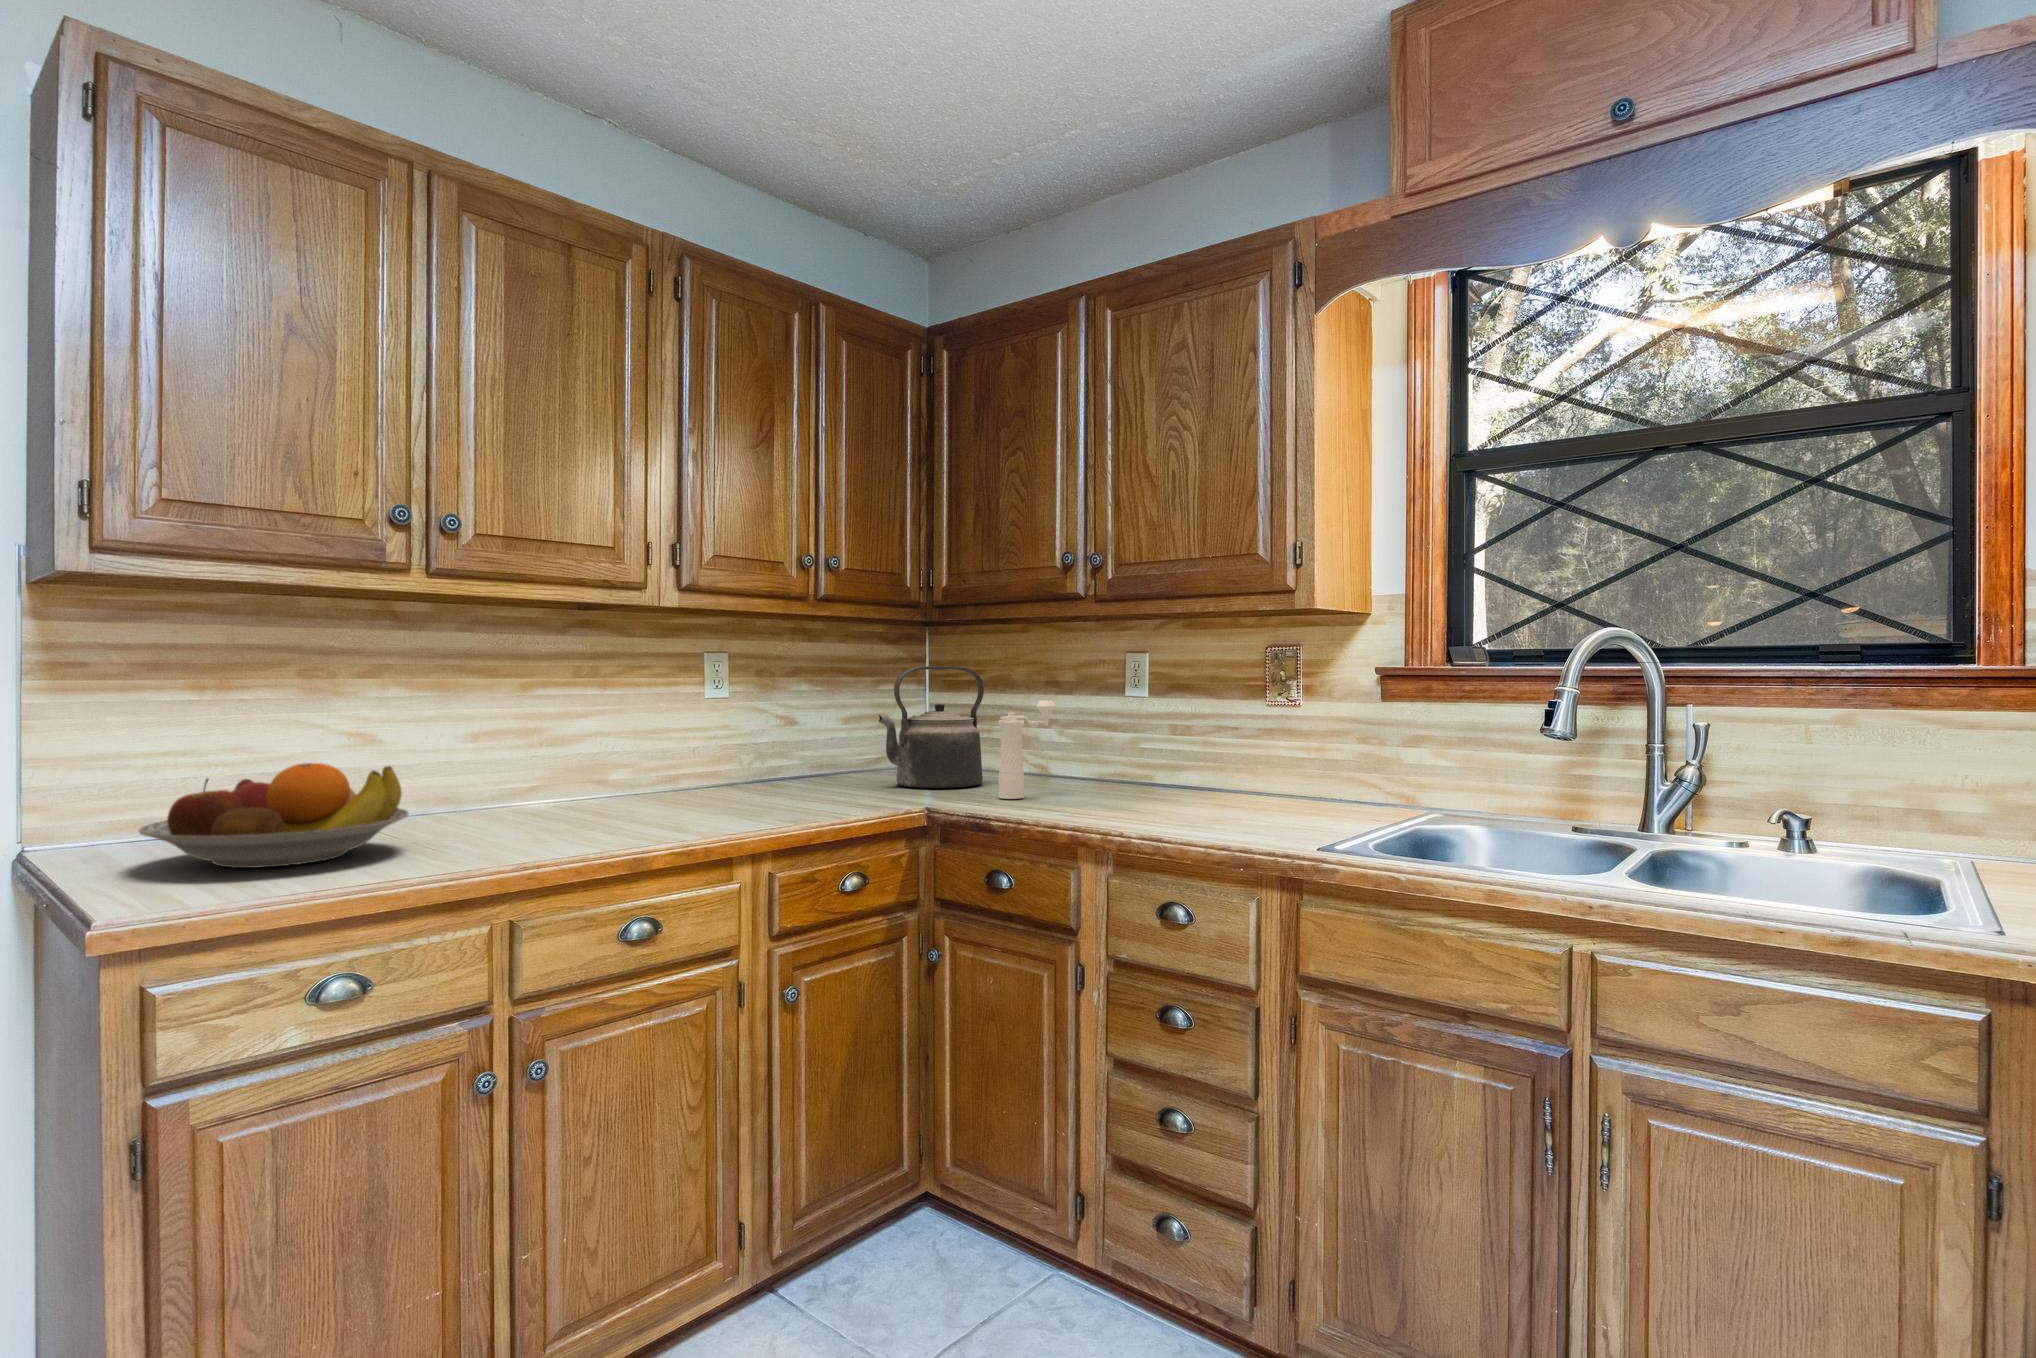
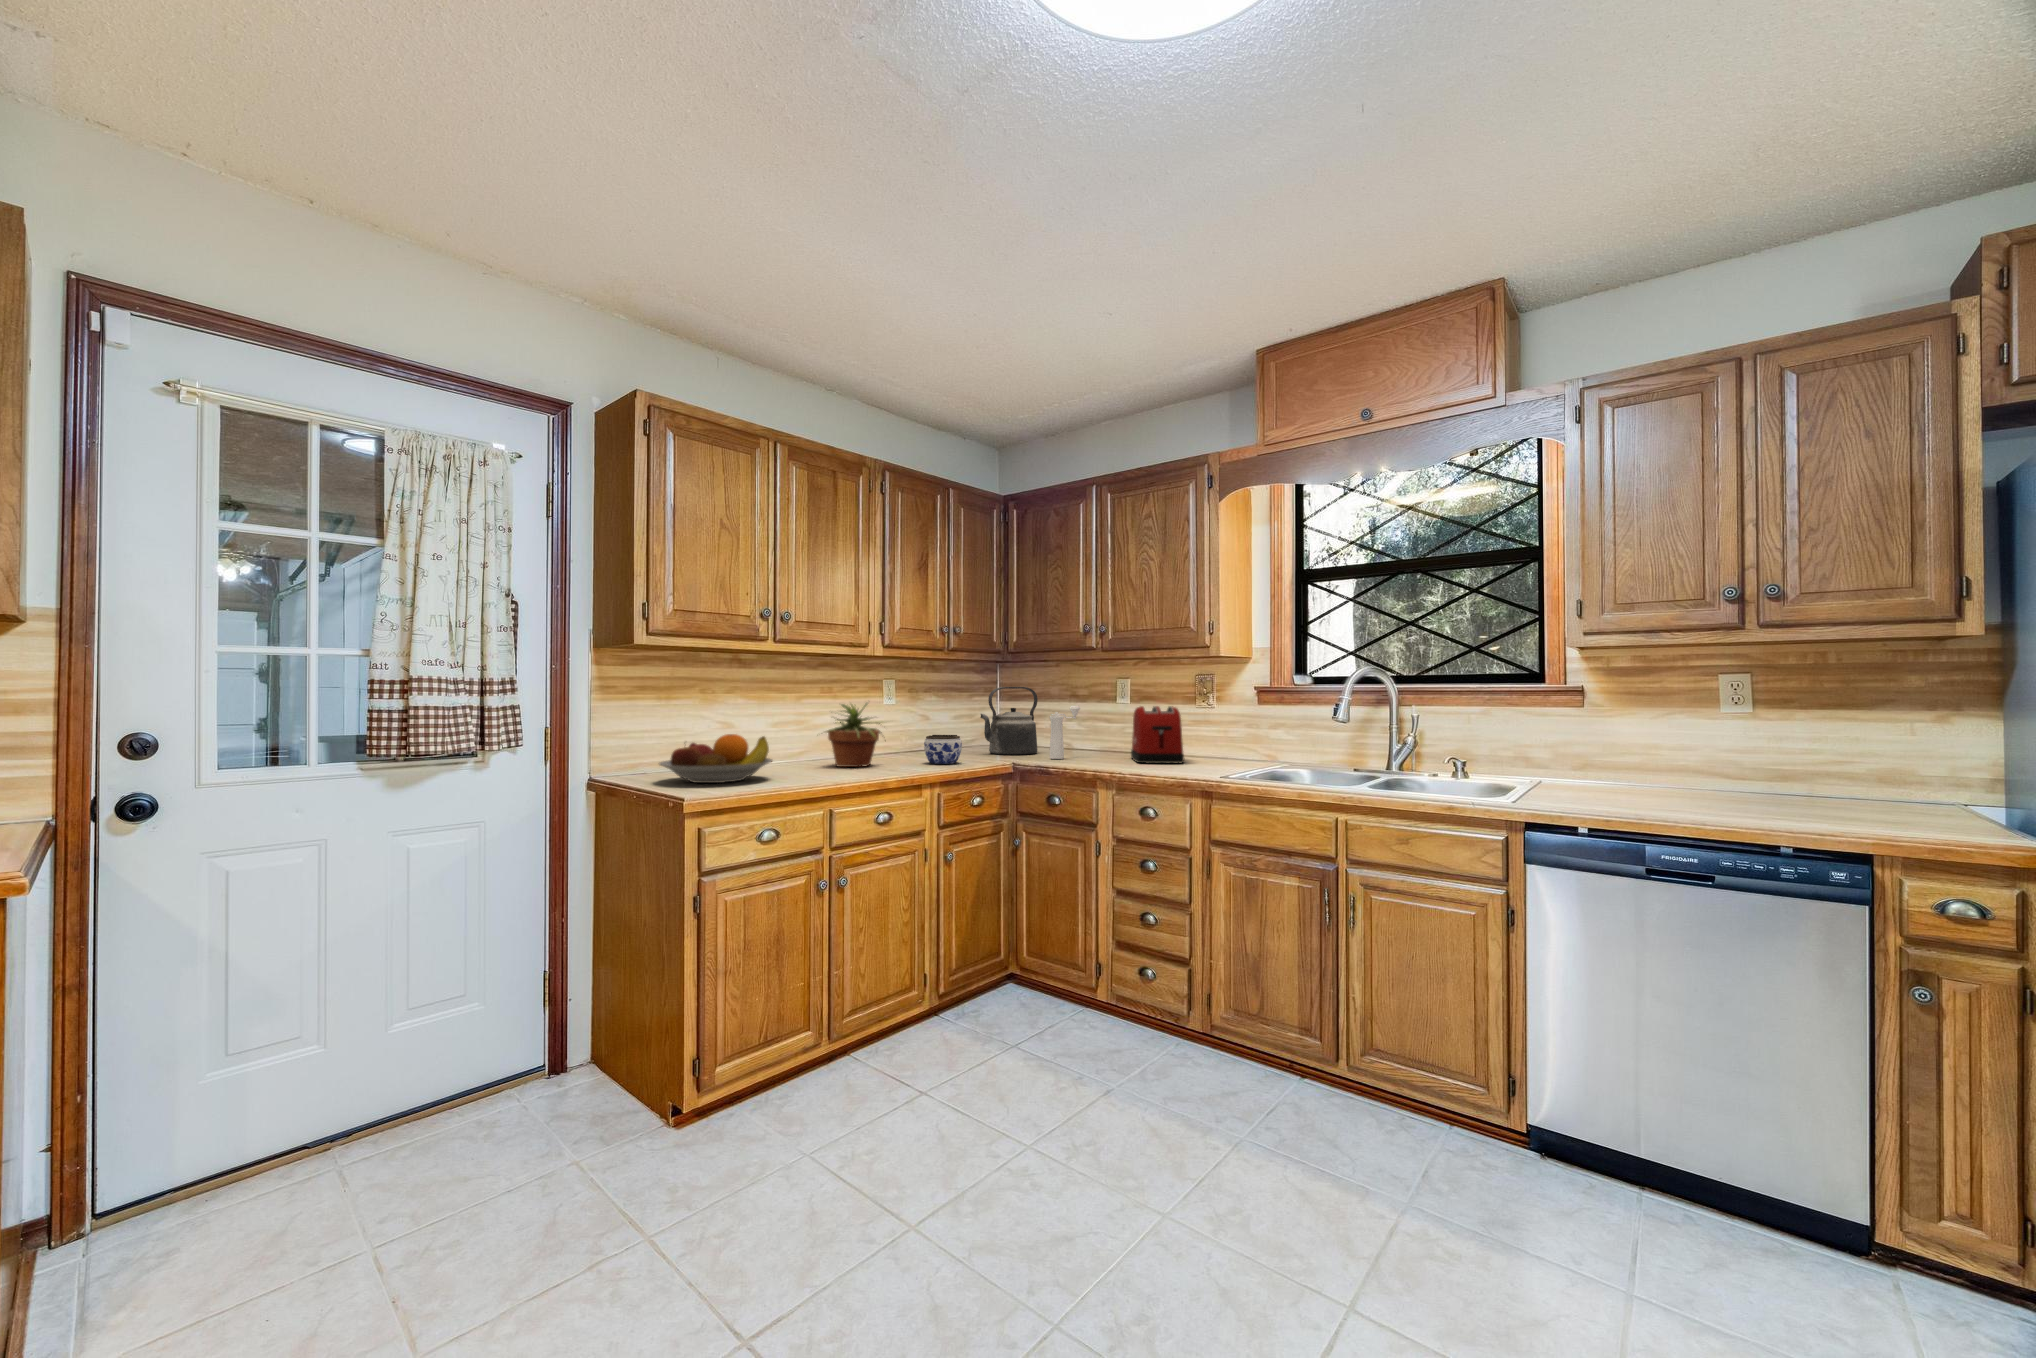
potted plant: none [535,691,697,820] -> present [826,703,882,767]
toaster: none [1147,702,1244,810] -> present [1131,706,1184,763]
jar: none [757,756,829,812] -> present [924,735,962,764]

